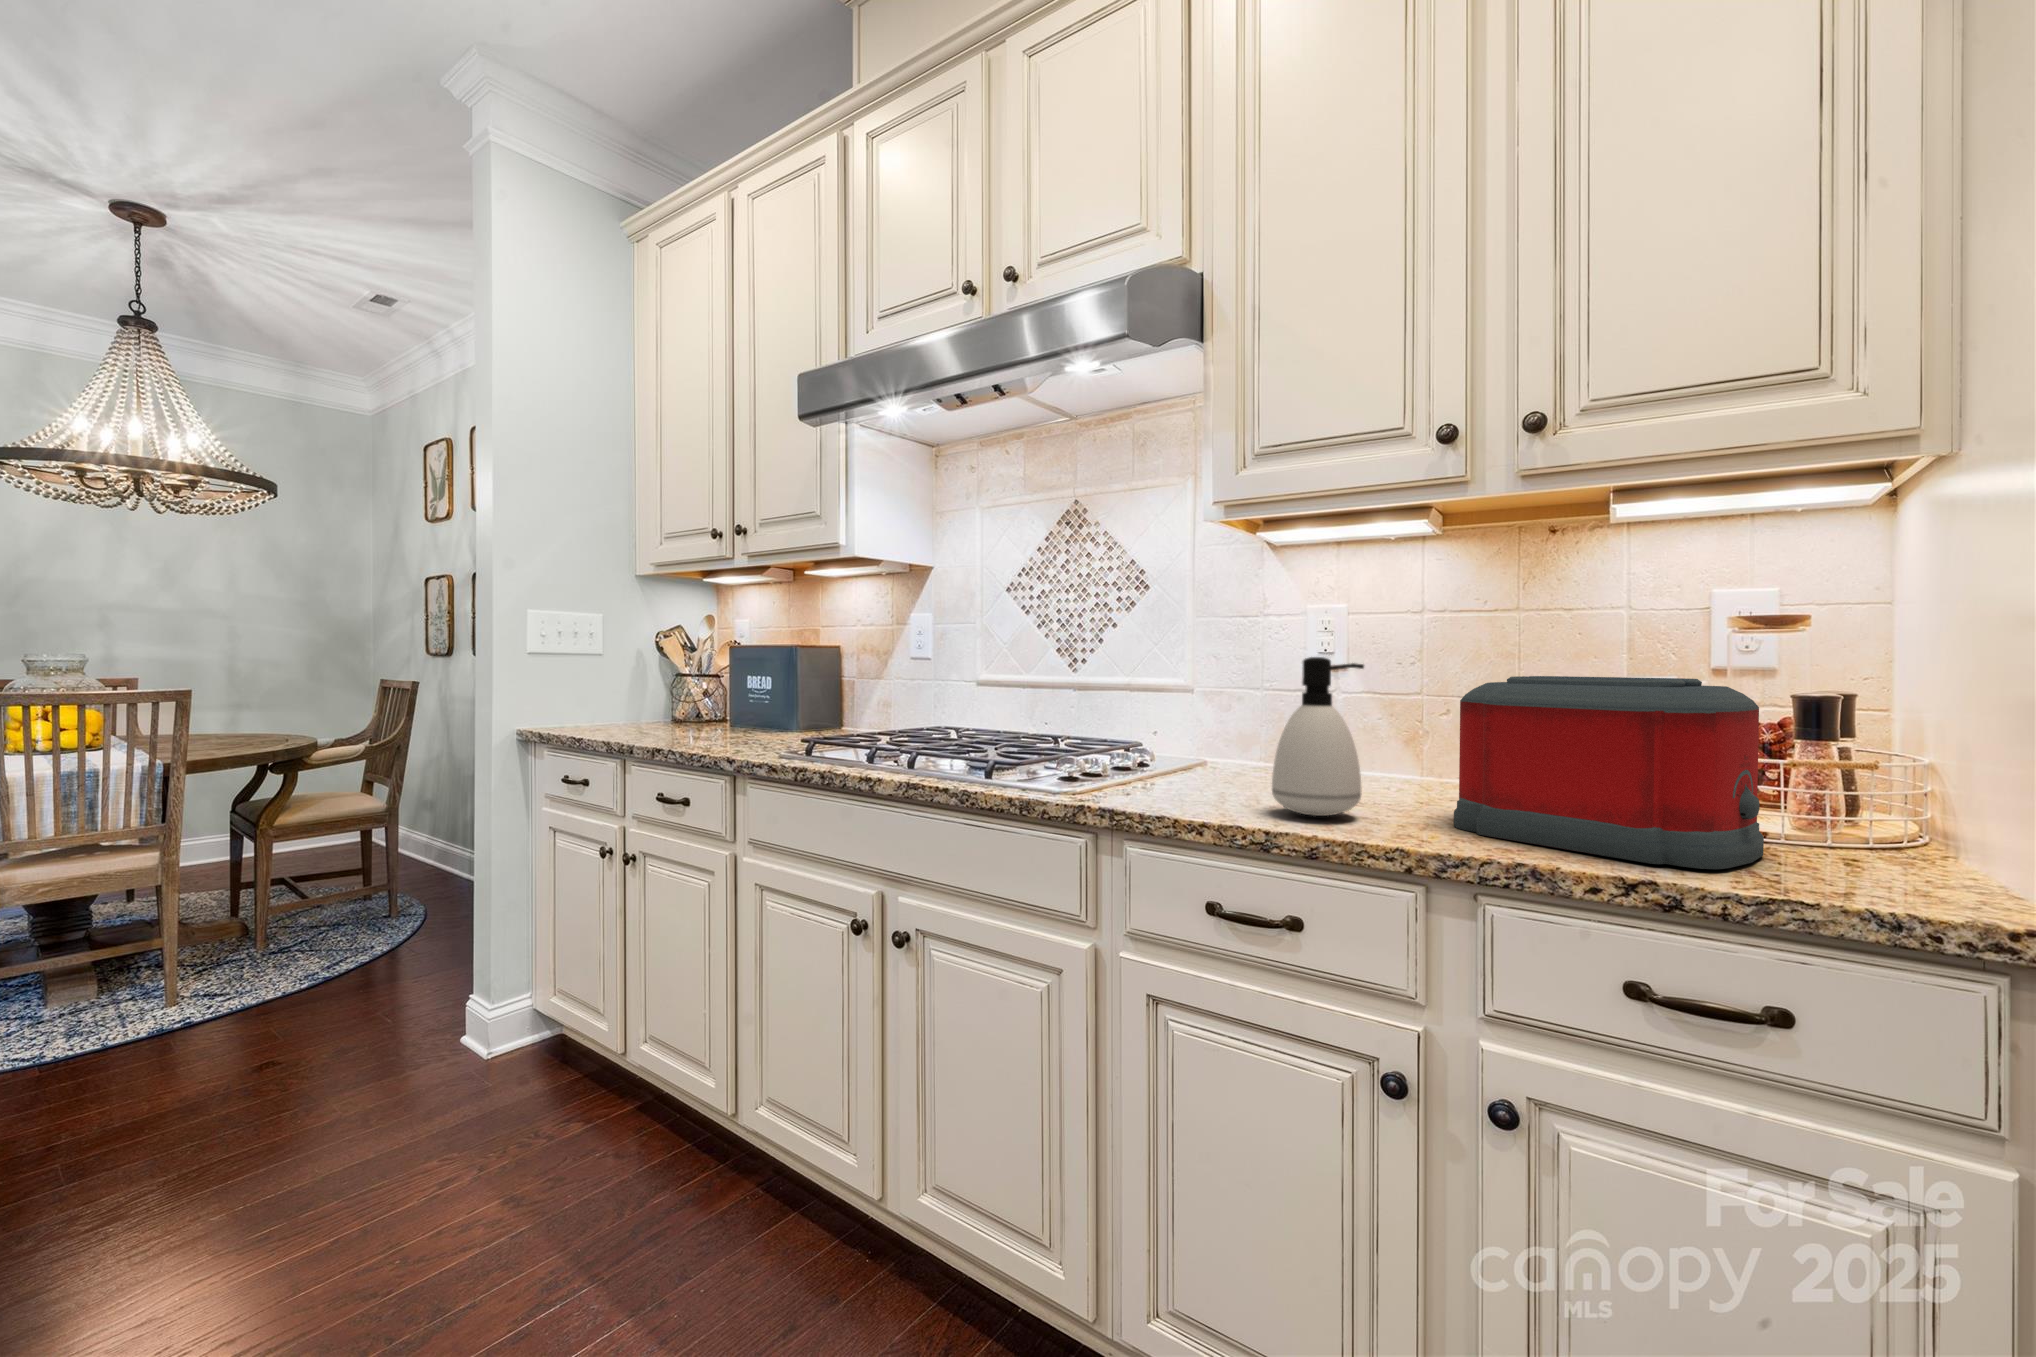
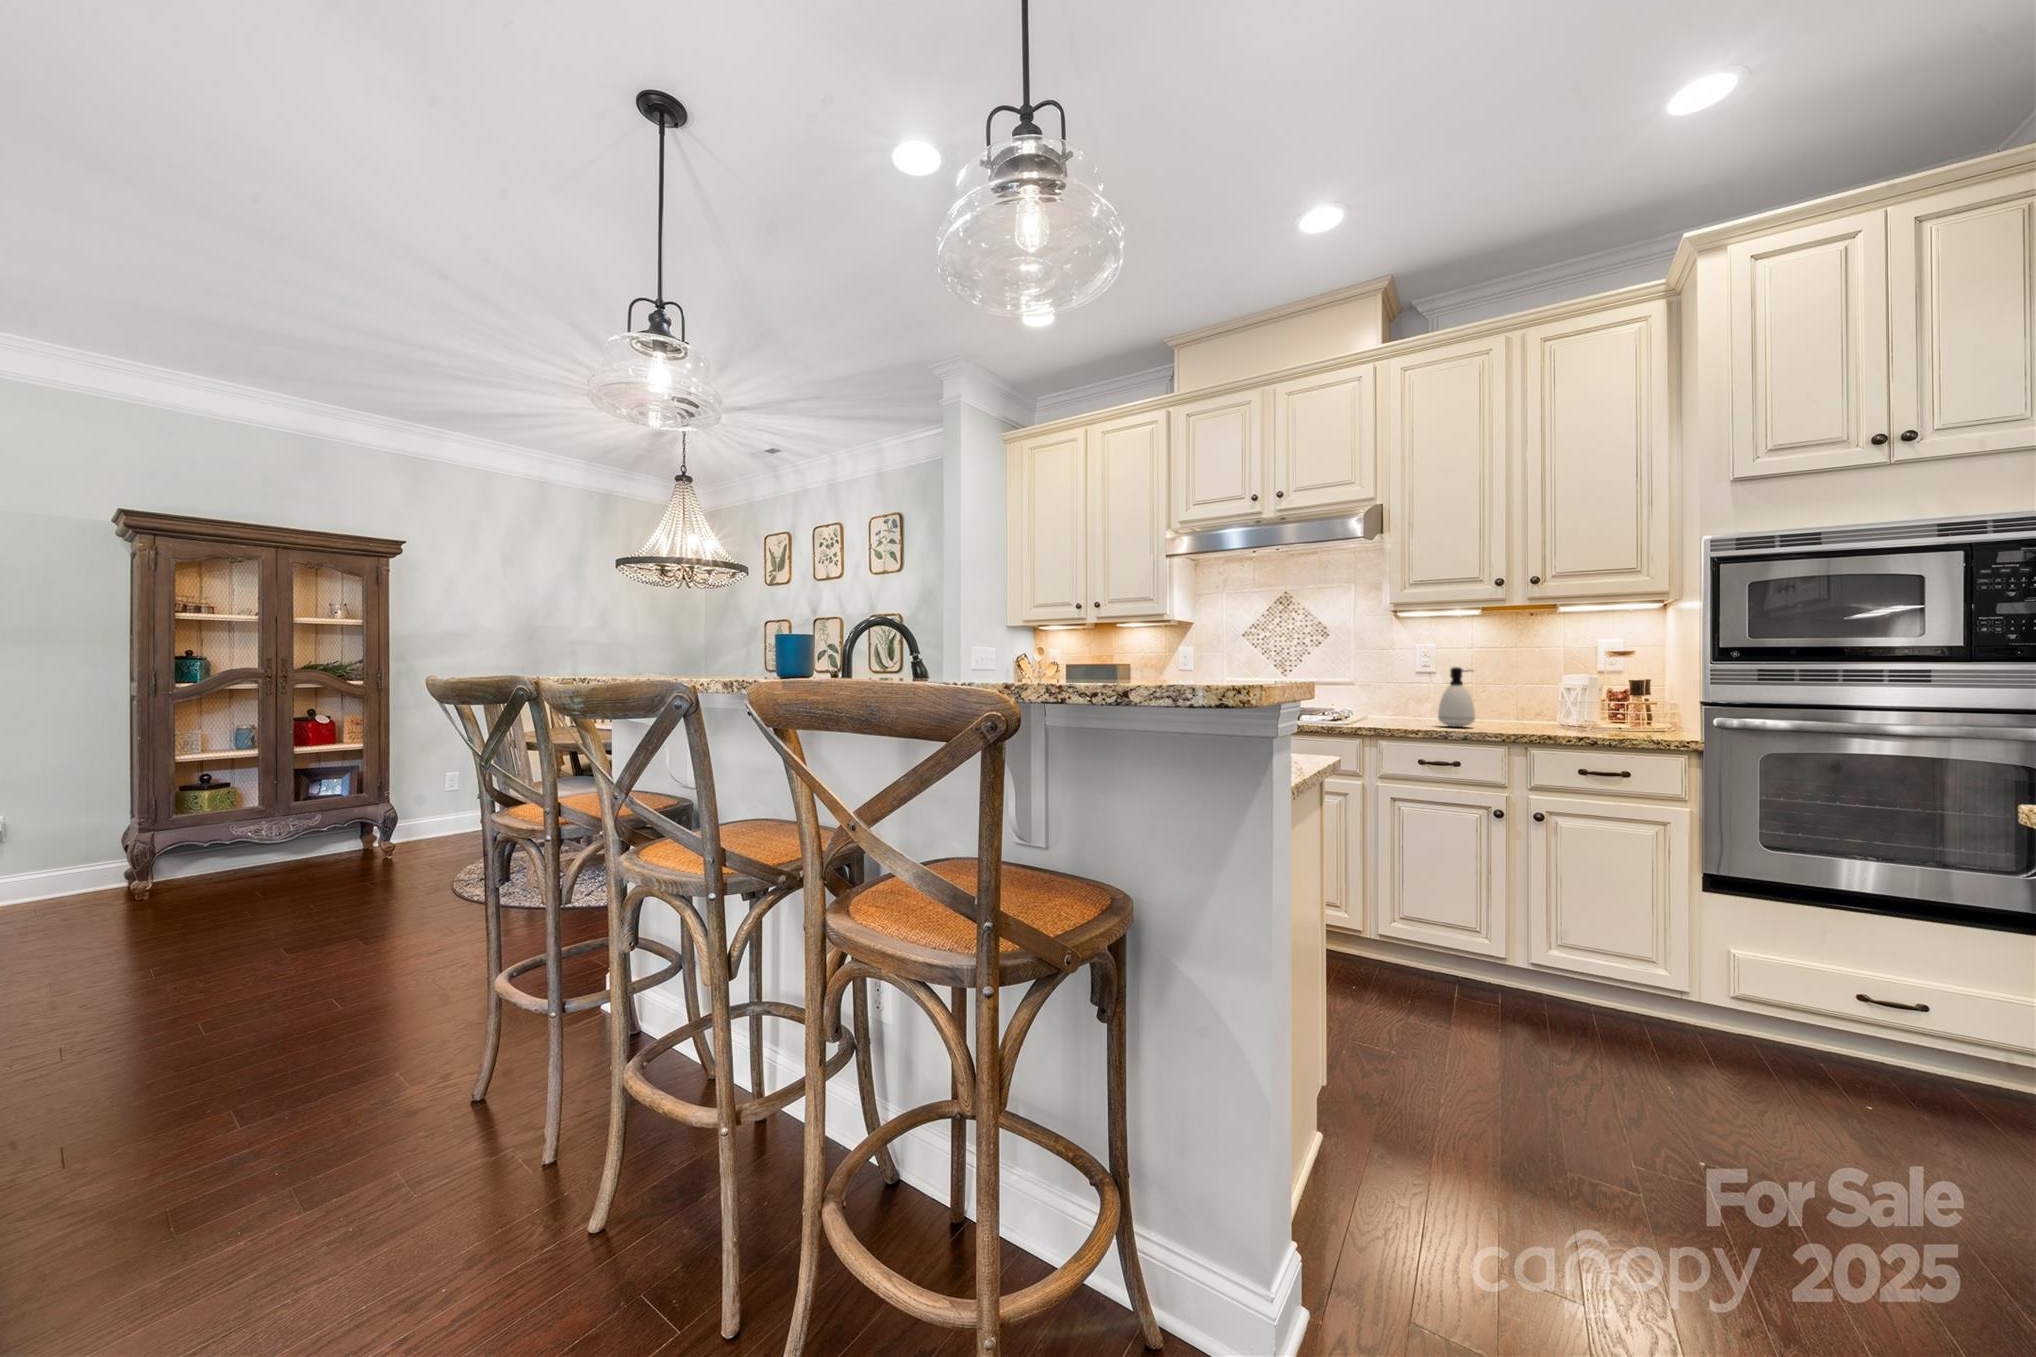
toaster: present [1454,676,1764,869] -> none [1509,674,1621,734]

